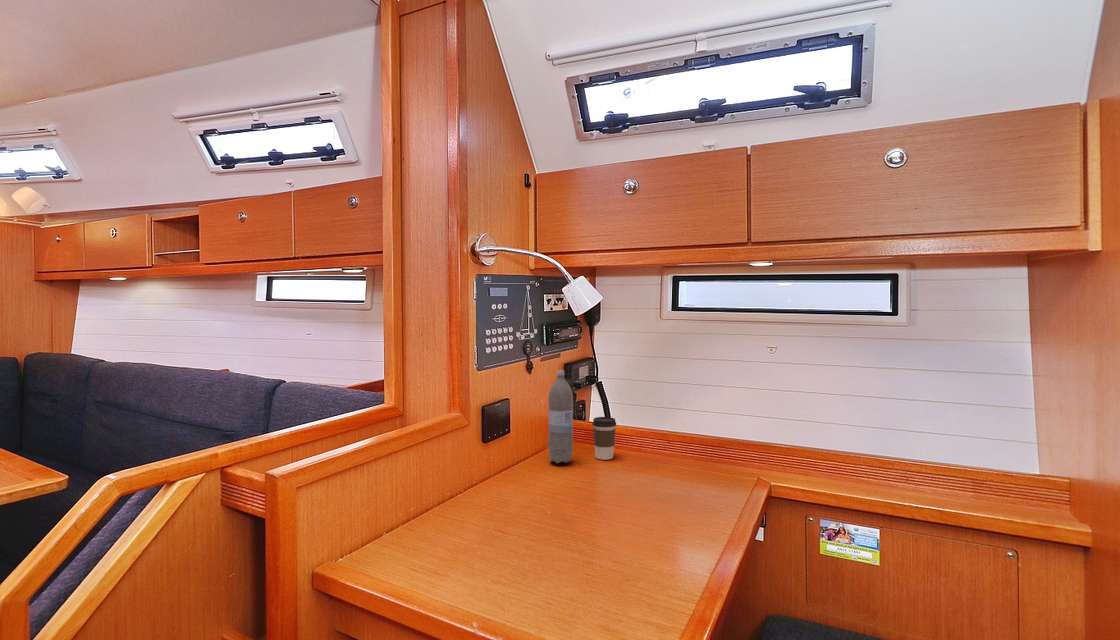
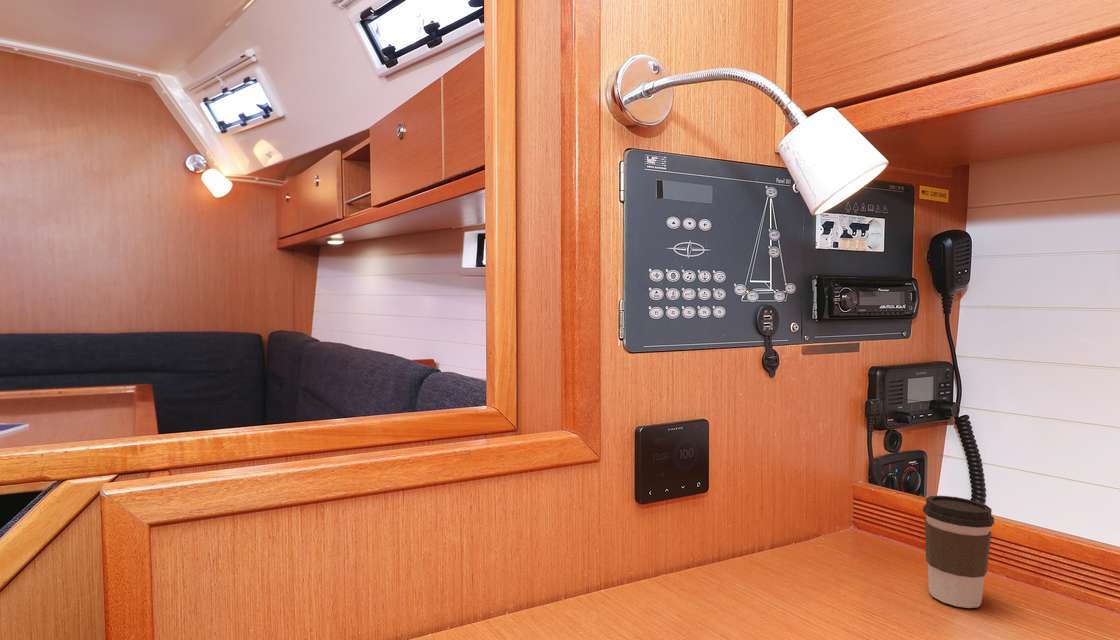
water bottle: present [548,370,573,463] -> none [801,373,869,594]

